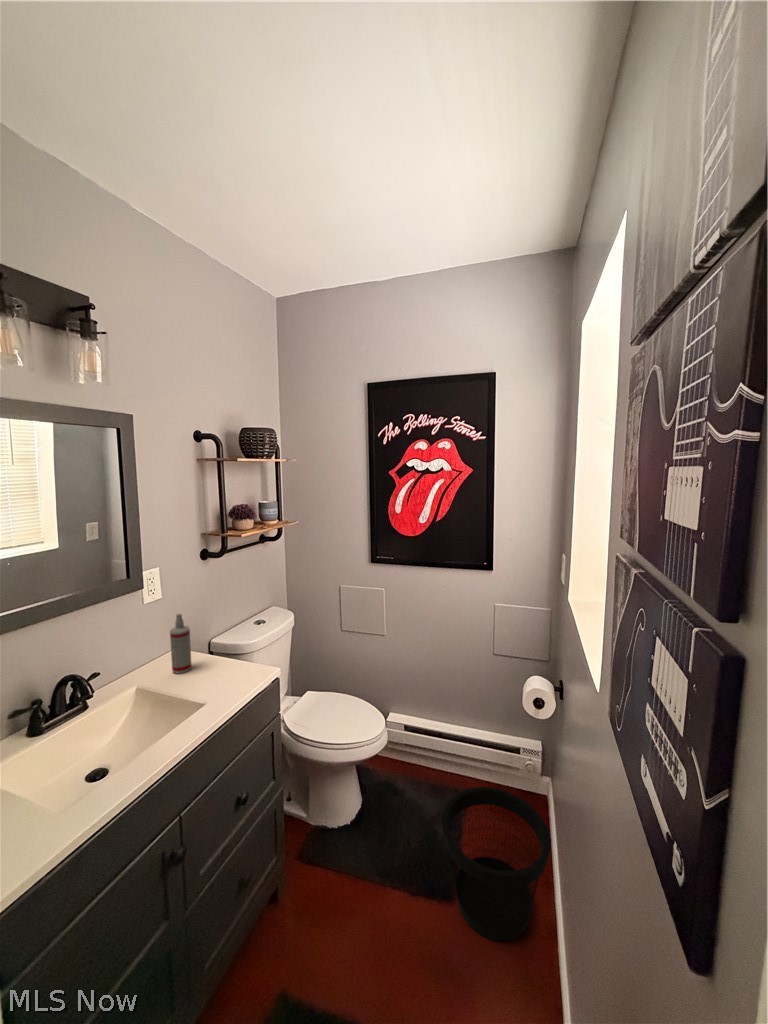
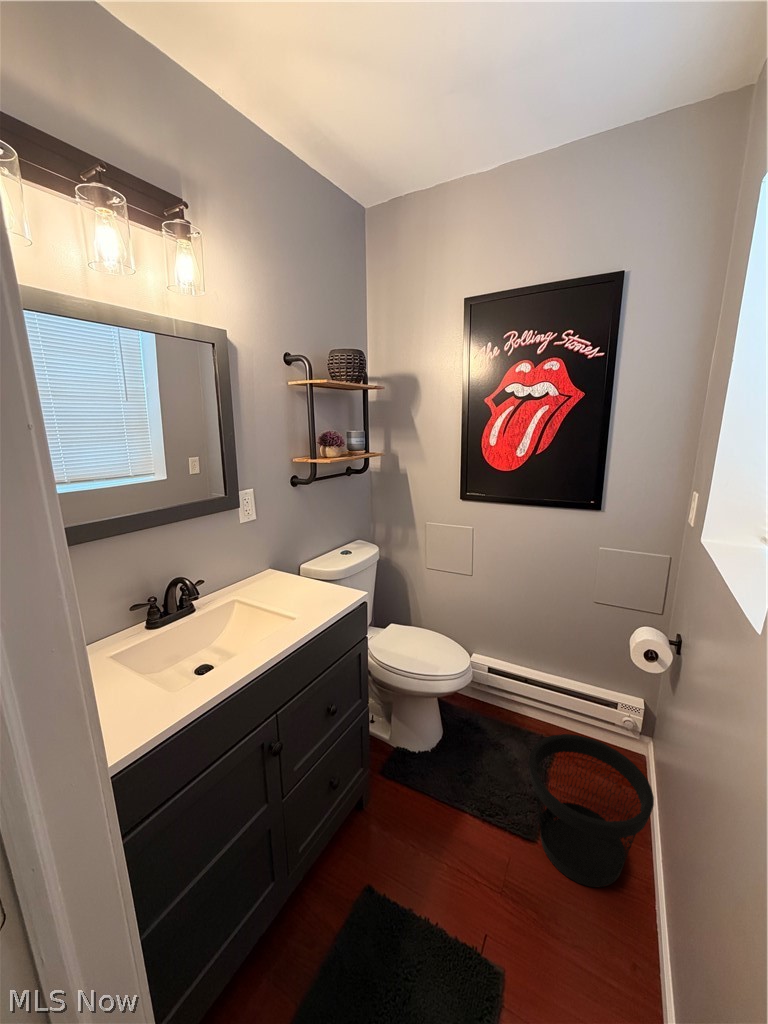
spray bottle: present [170,614,192,674] -> none [264,533,284,590]

